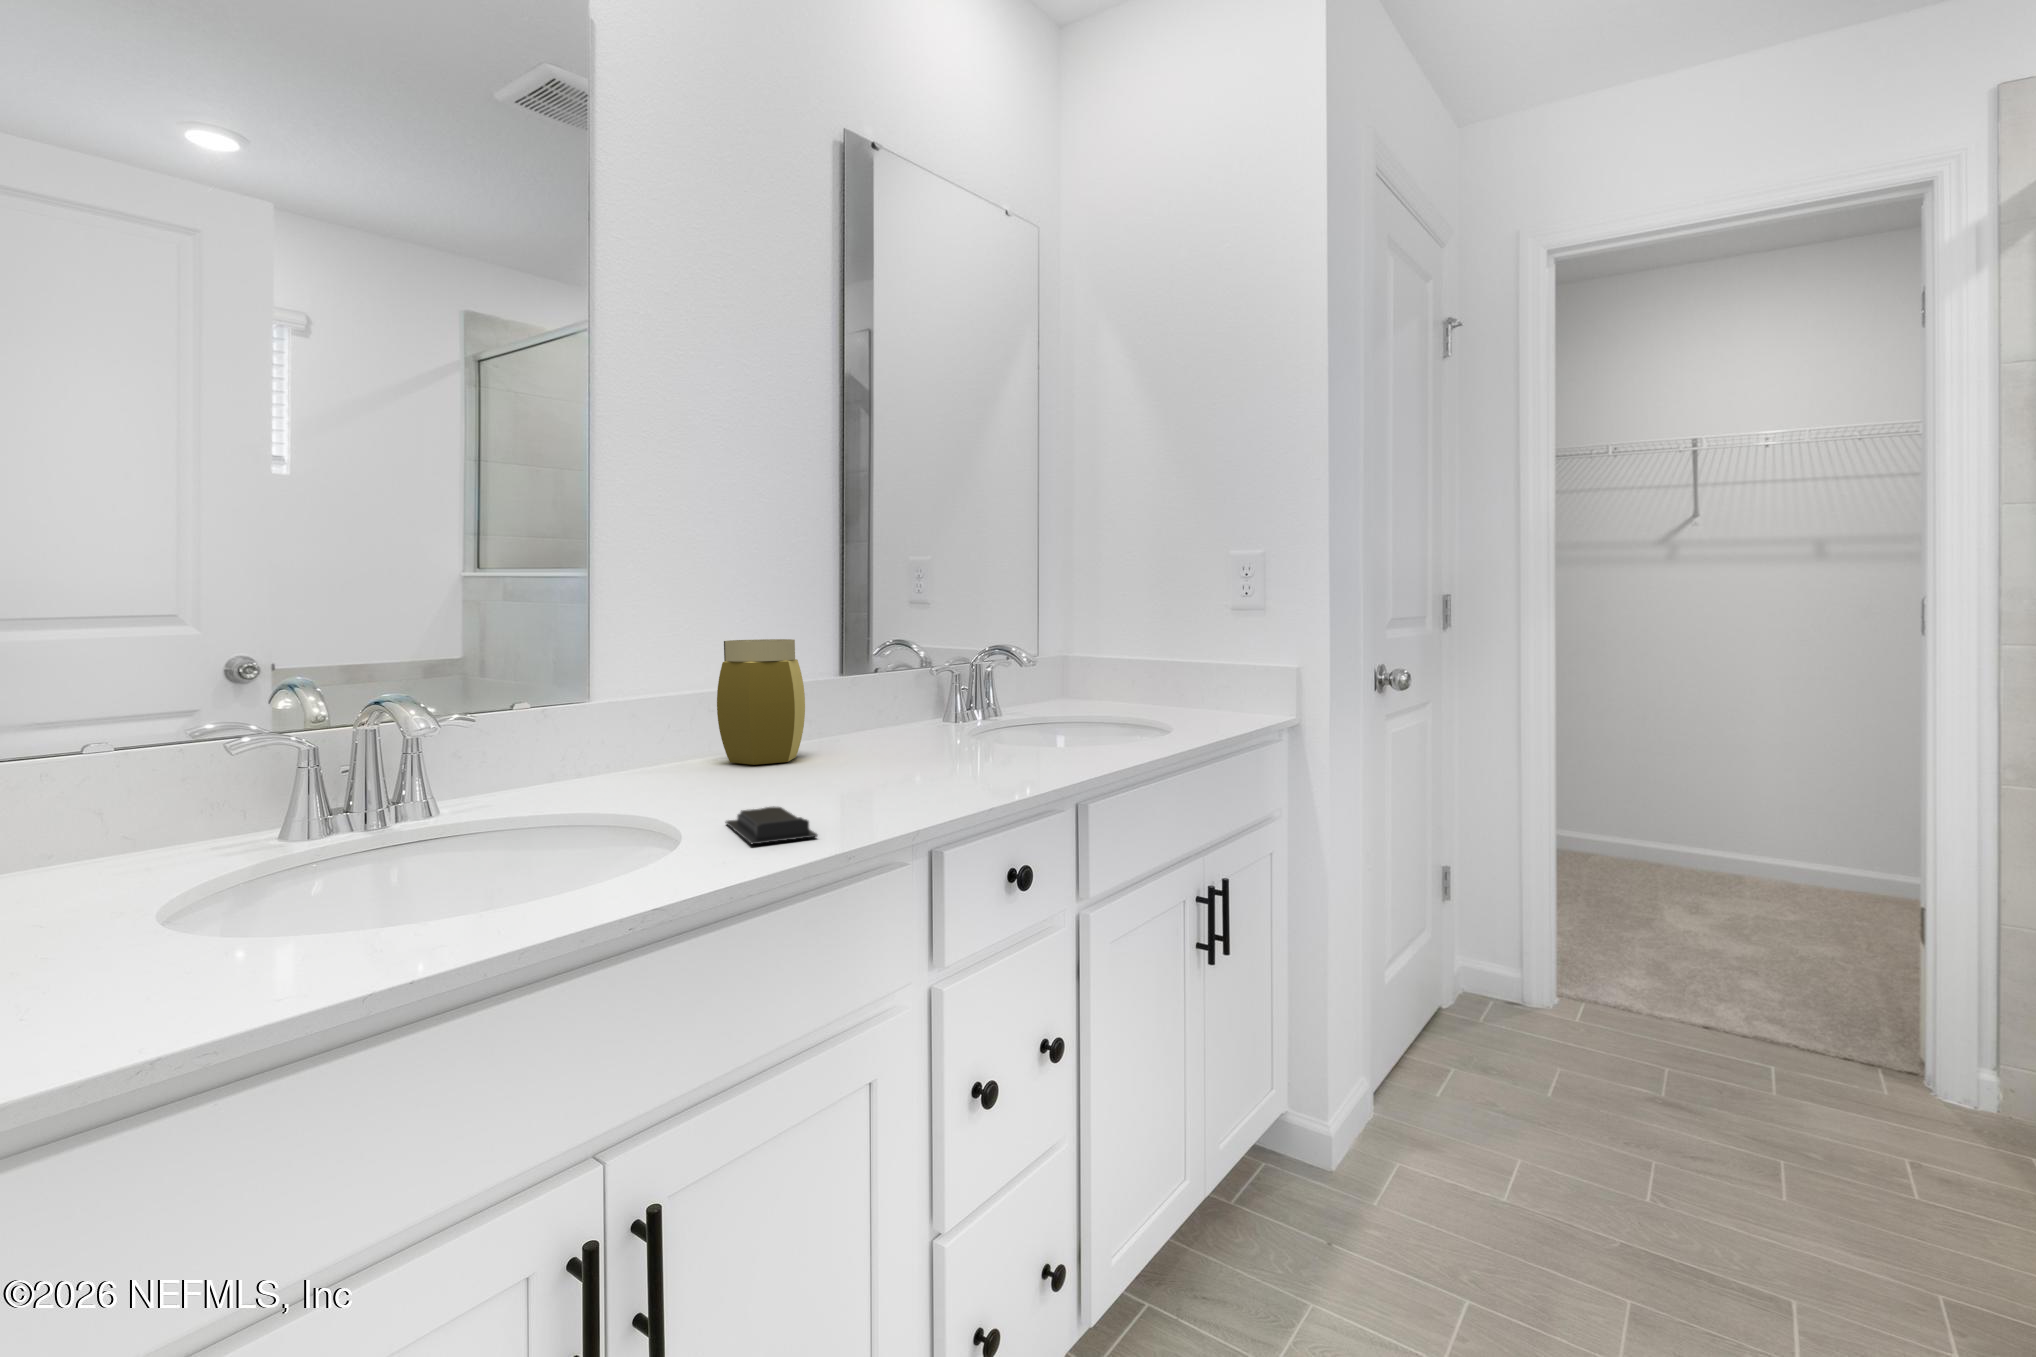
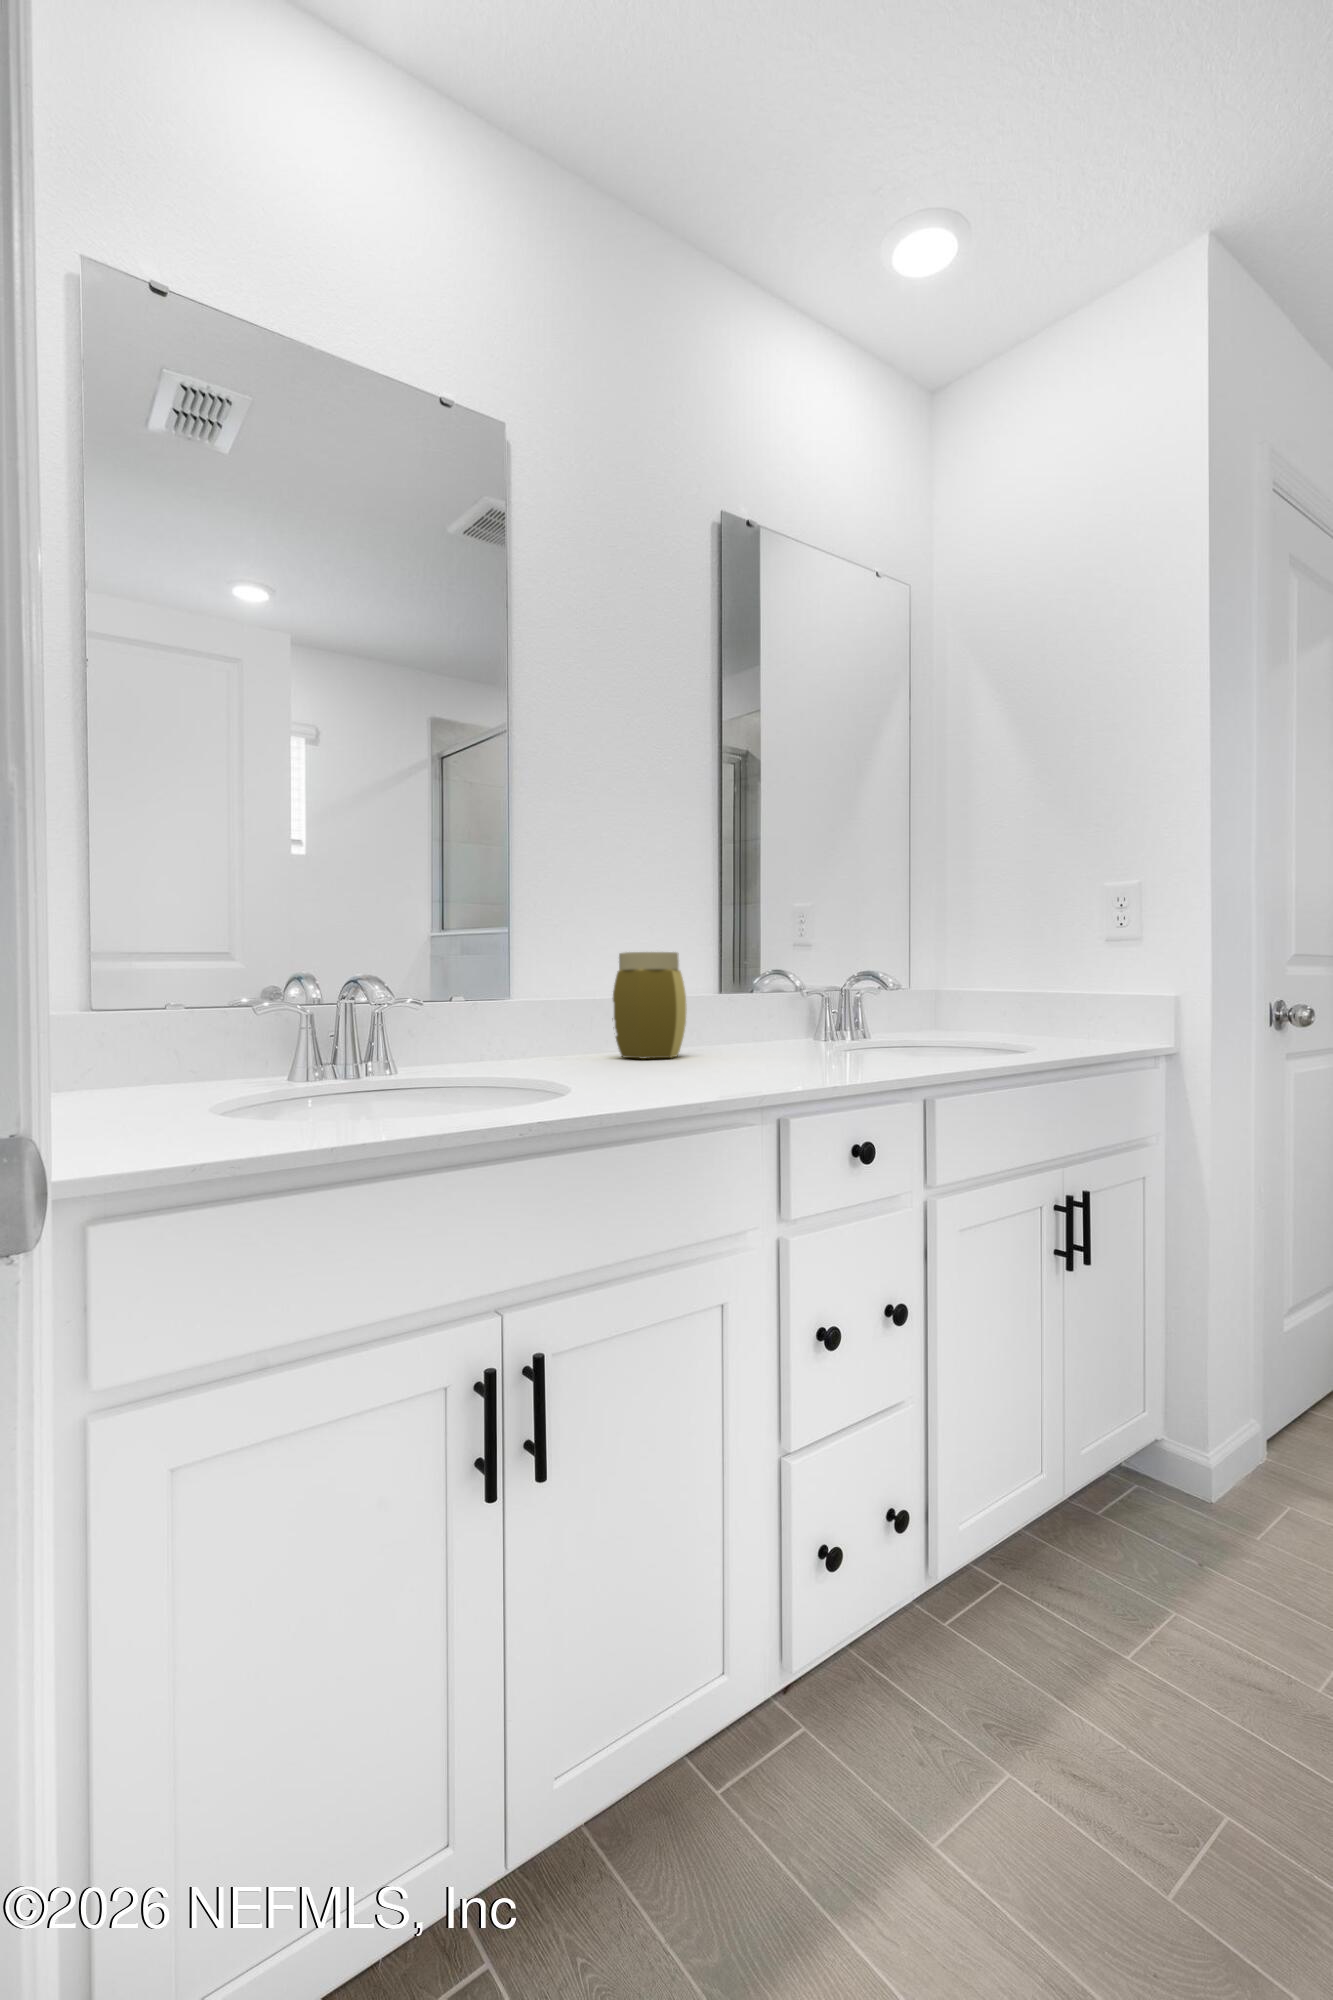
soap bar: present [726,806,818,844] -> none [610,1072,681,1093]

